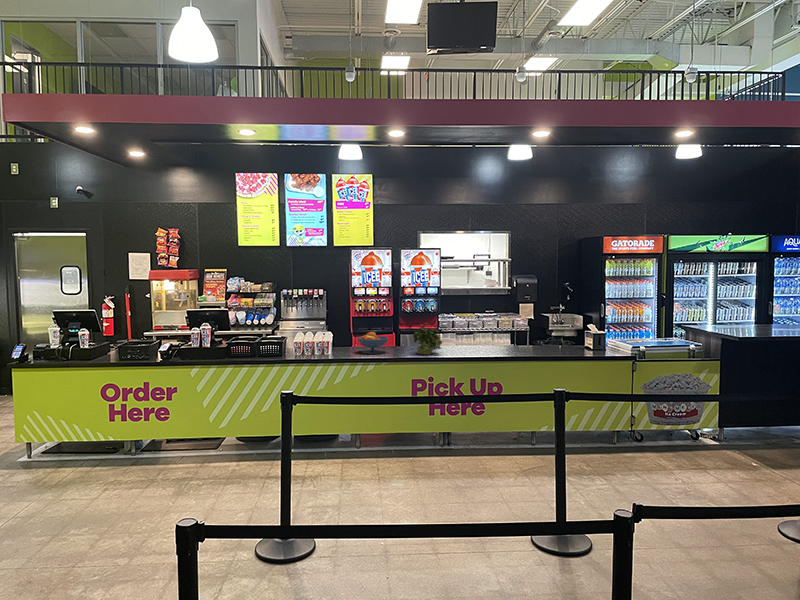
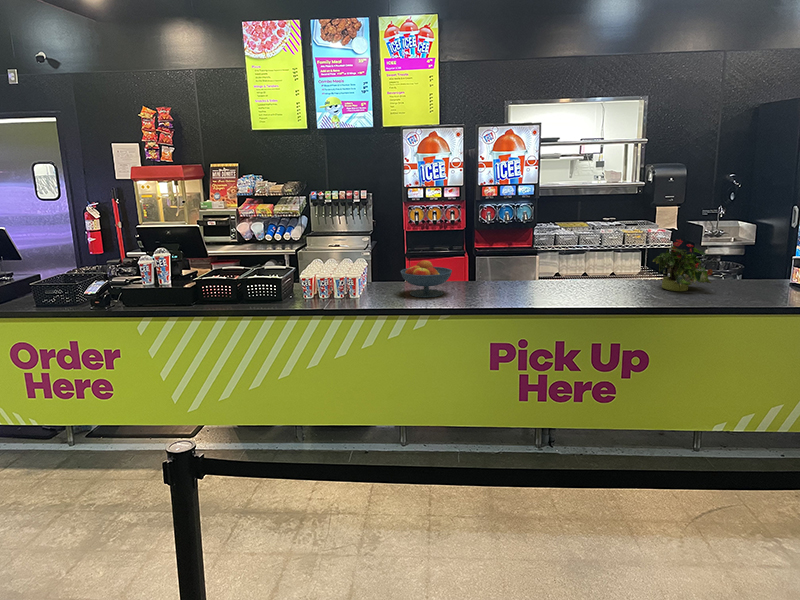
potted plant: present [412,323,442,355] -> present [653,239,713,291]

